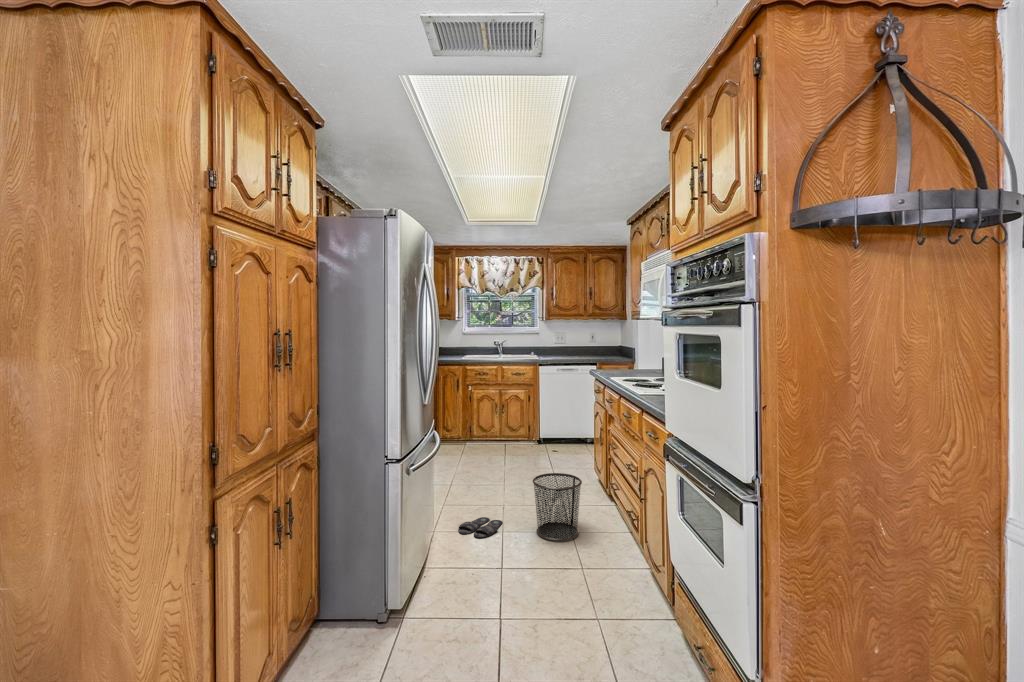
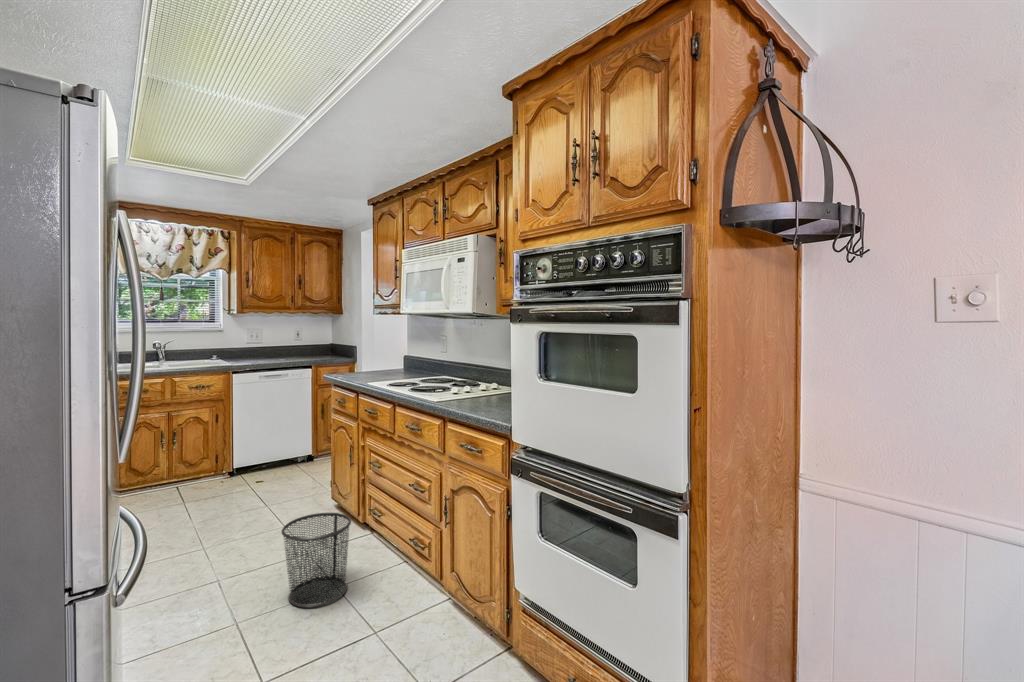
slippers: present [459,517,502,538] -> none [155,603,230,647]

